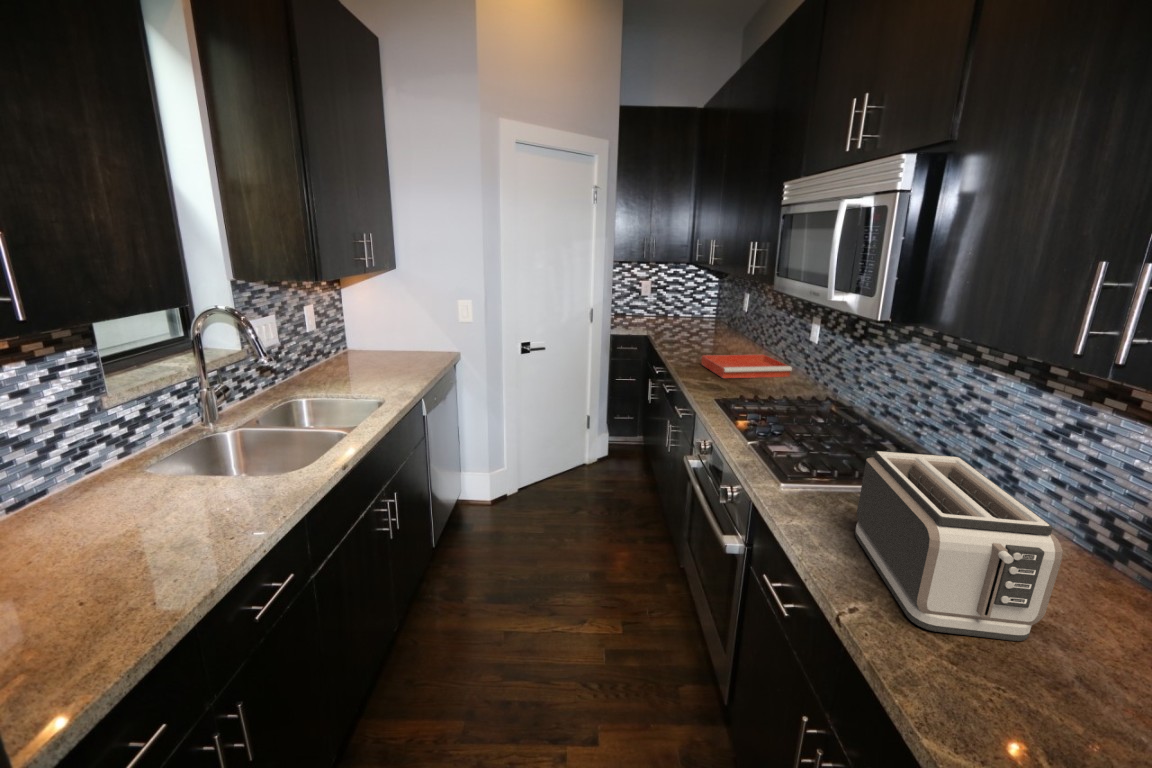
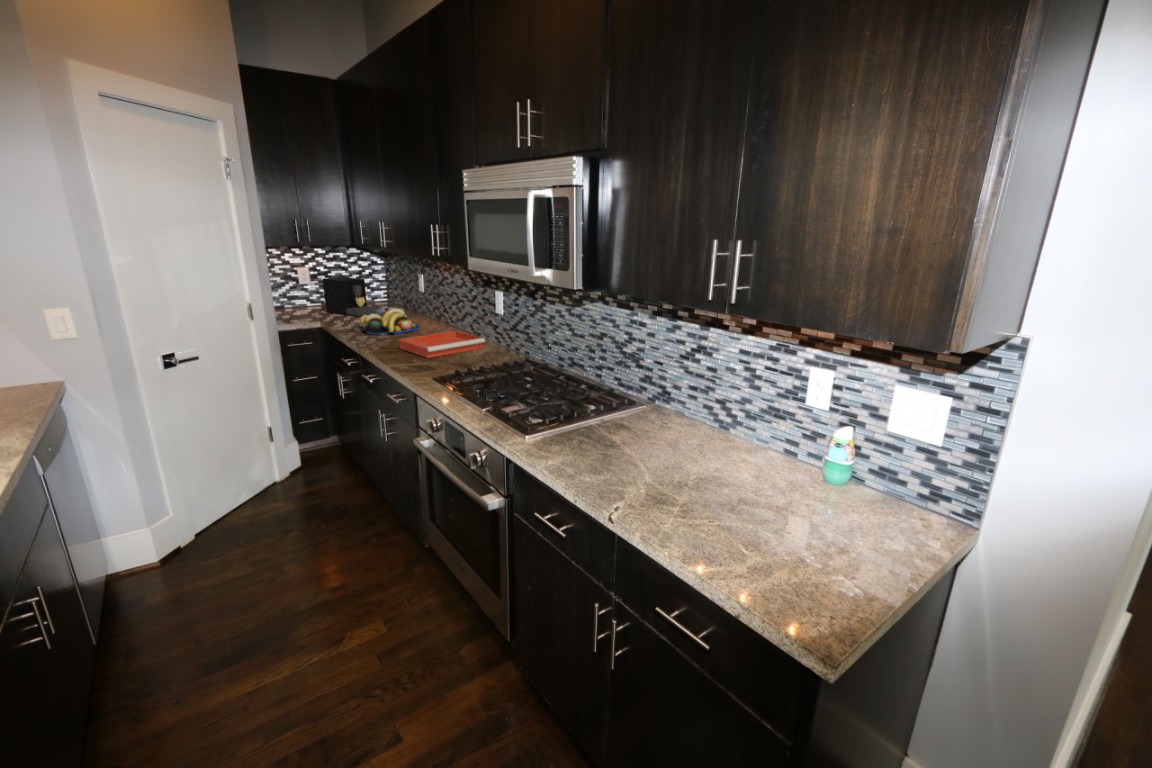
coffee maker: none [657,291,703,329] -> present [322,277,379,316]
fruit bowl: none [677,323,734,350] -> present [360,307,420,335]
toaster: present [855,451,1063,641] -> none [595,383,722,504]

